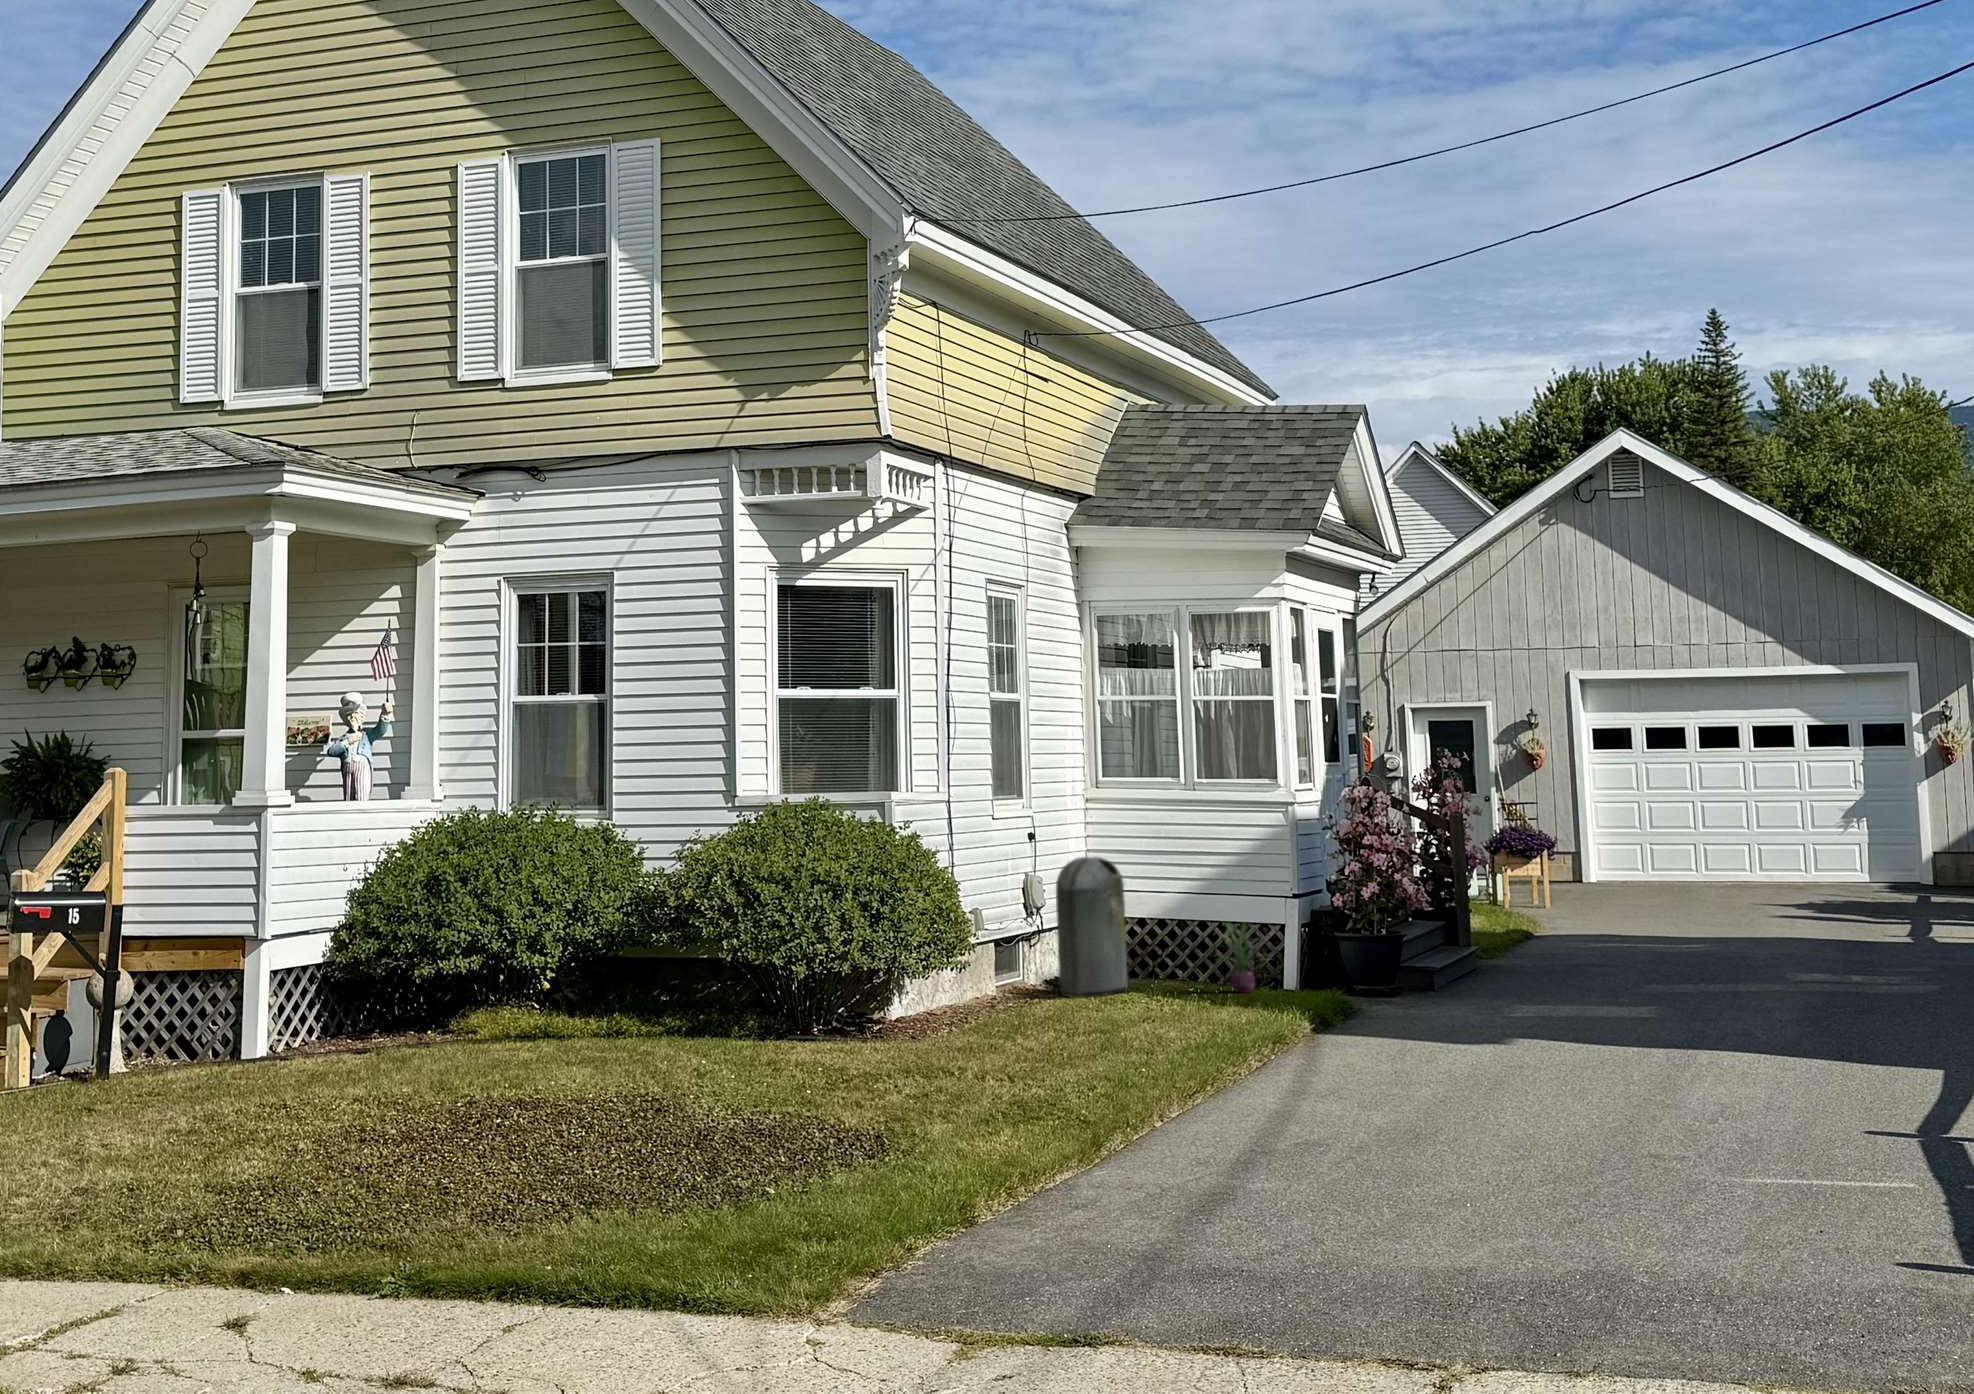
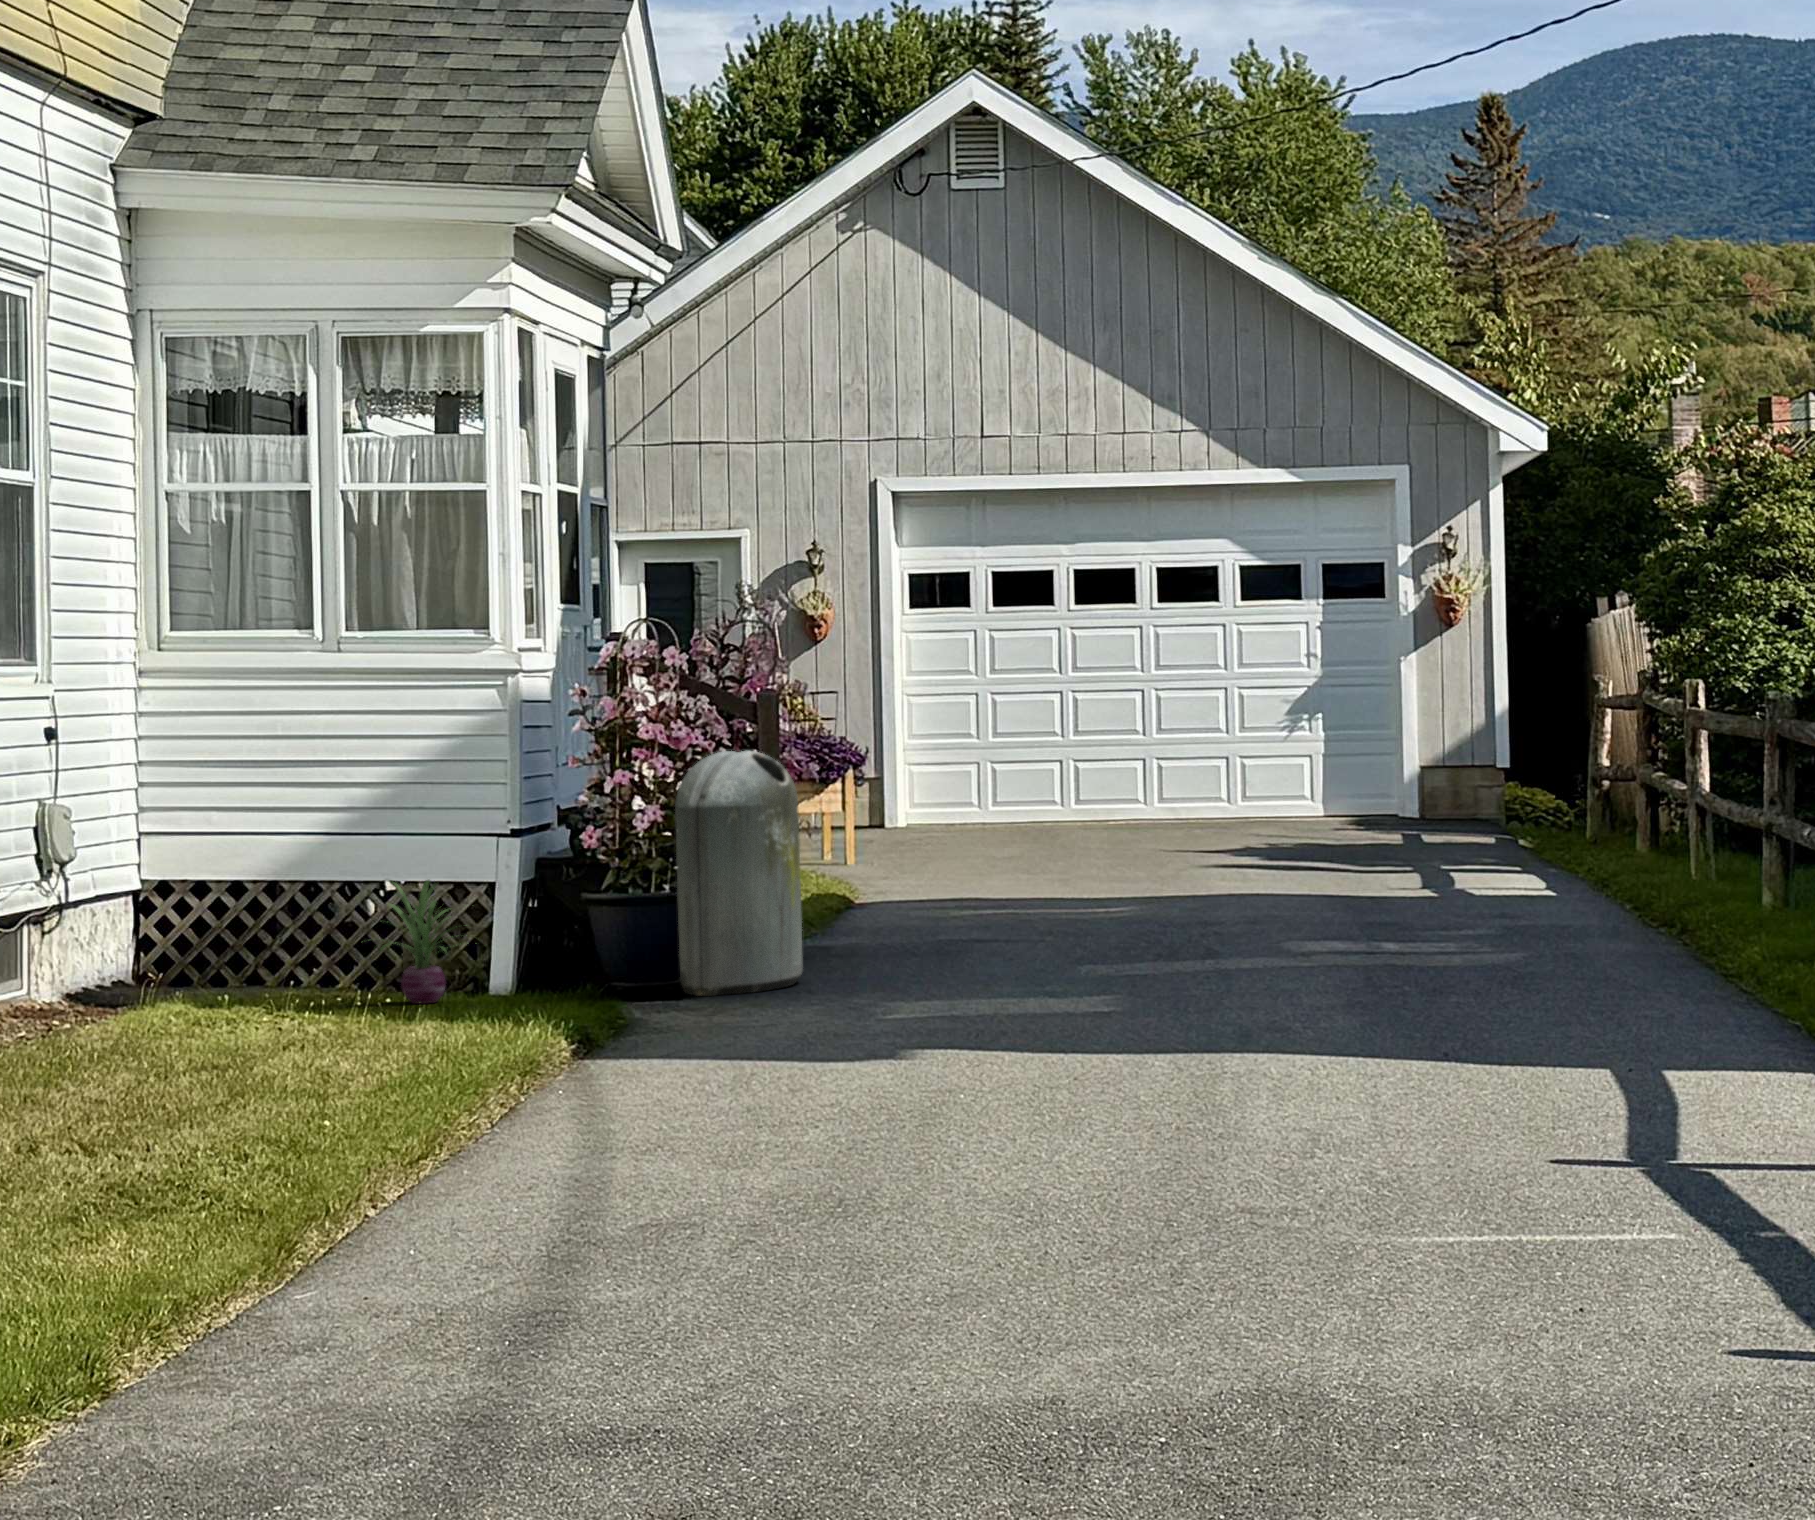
trash can: present [1056,857,1127,998] -> present [675,751,803,996]

